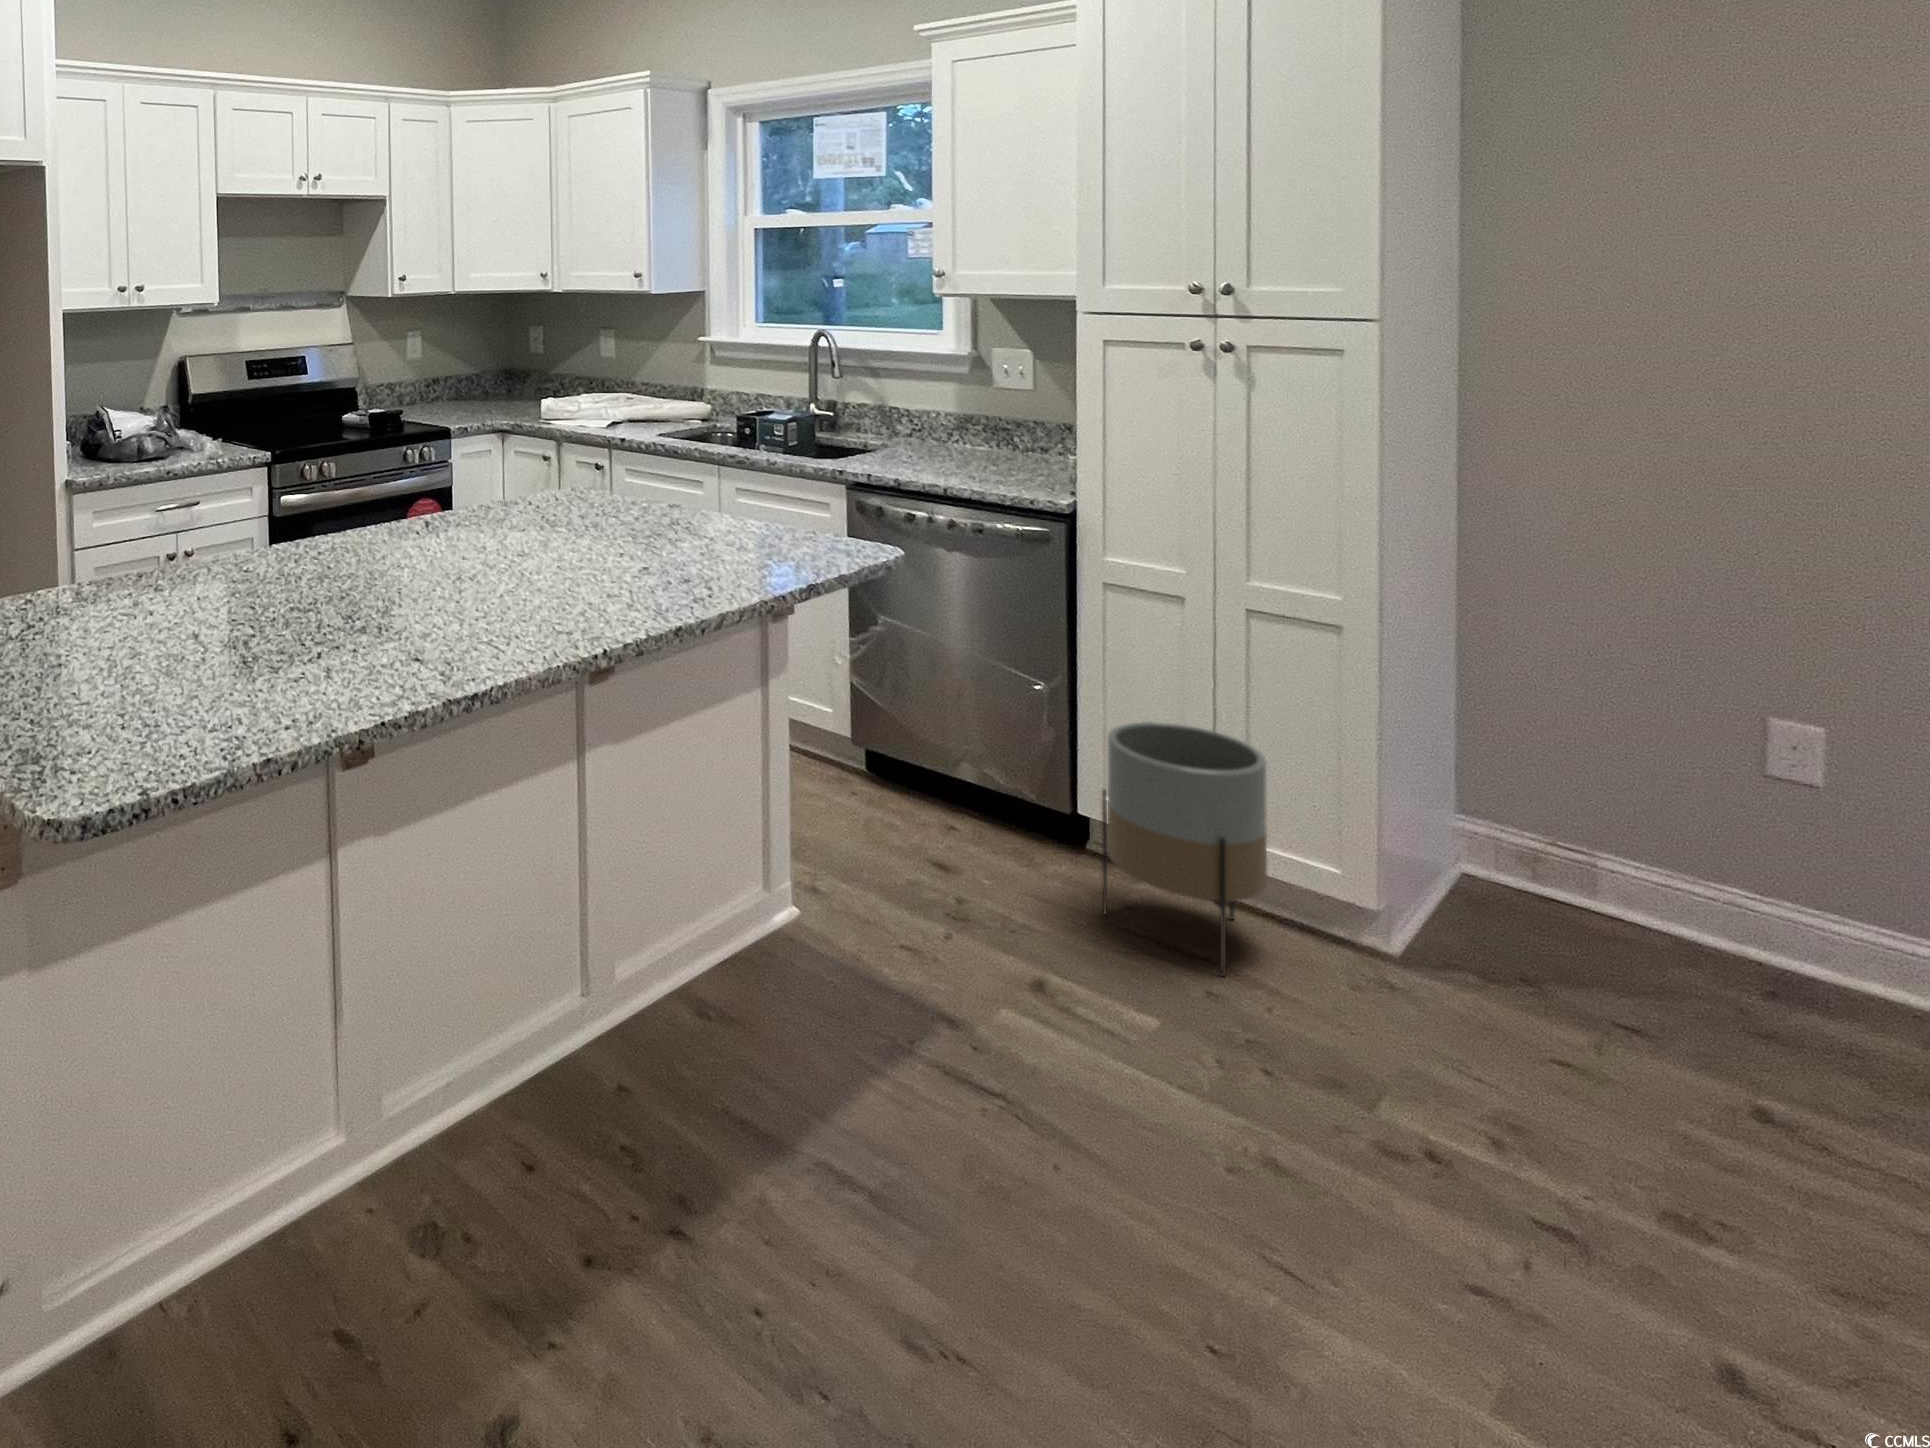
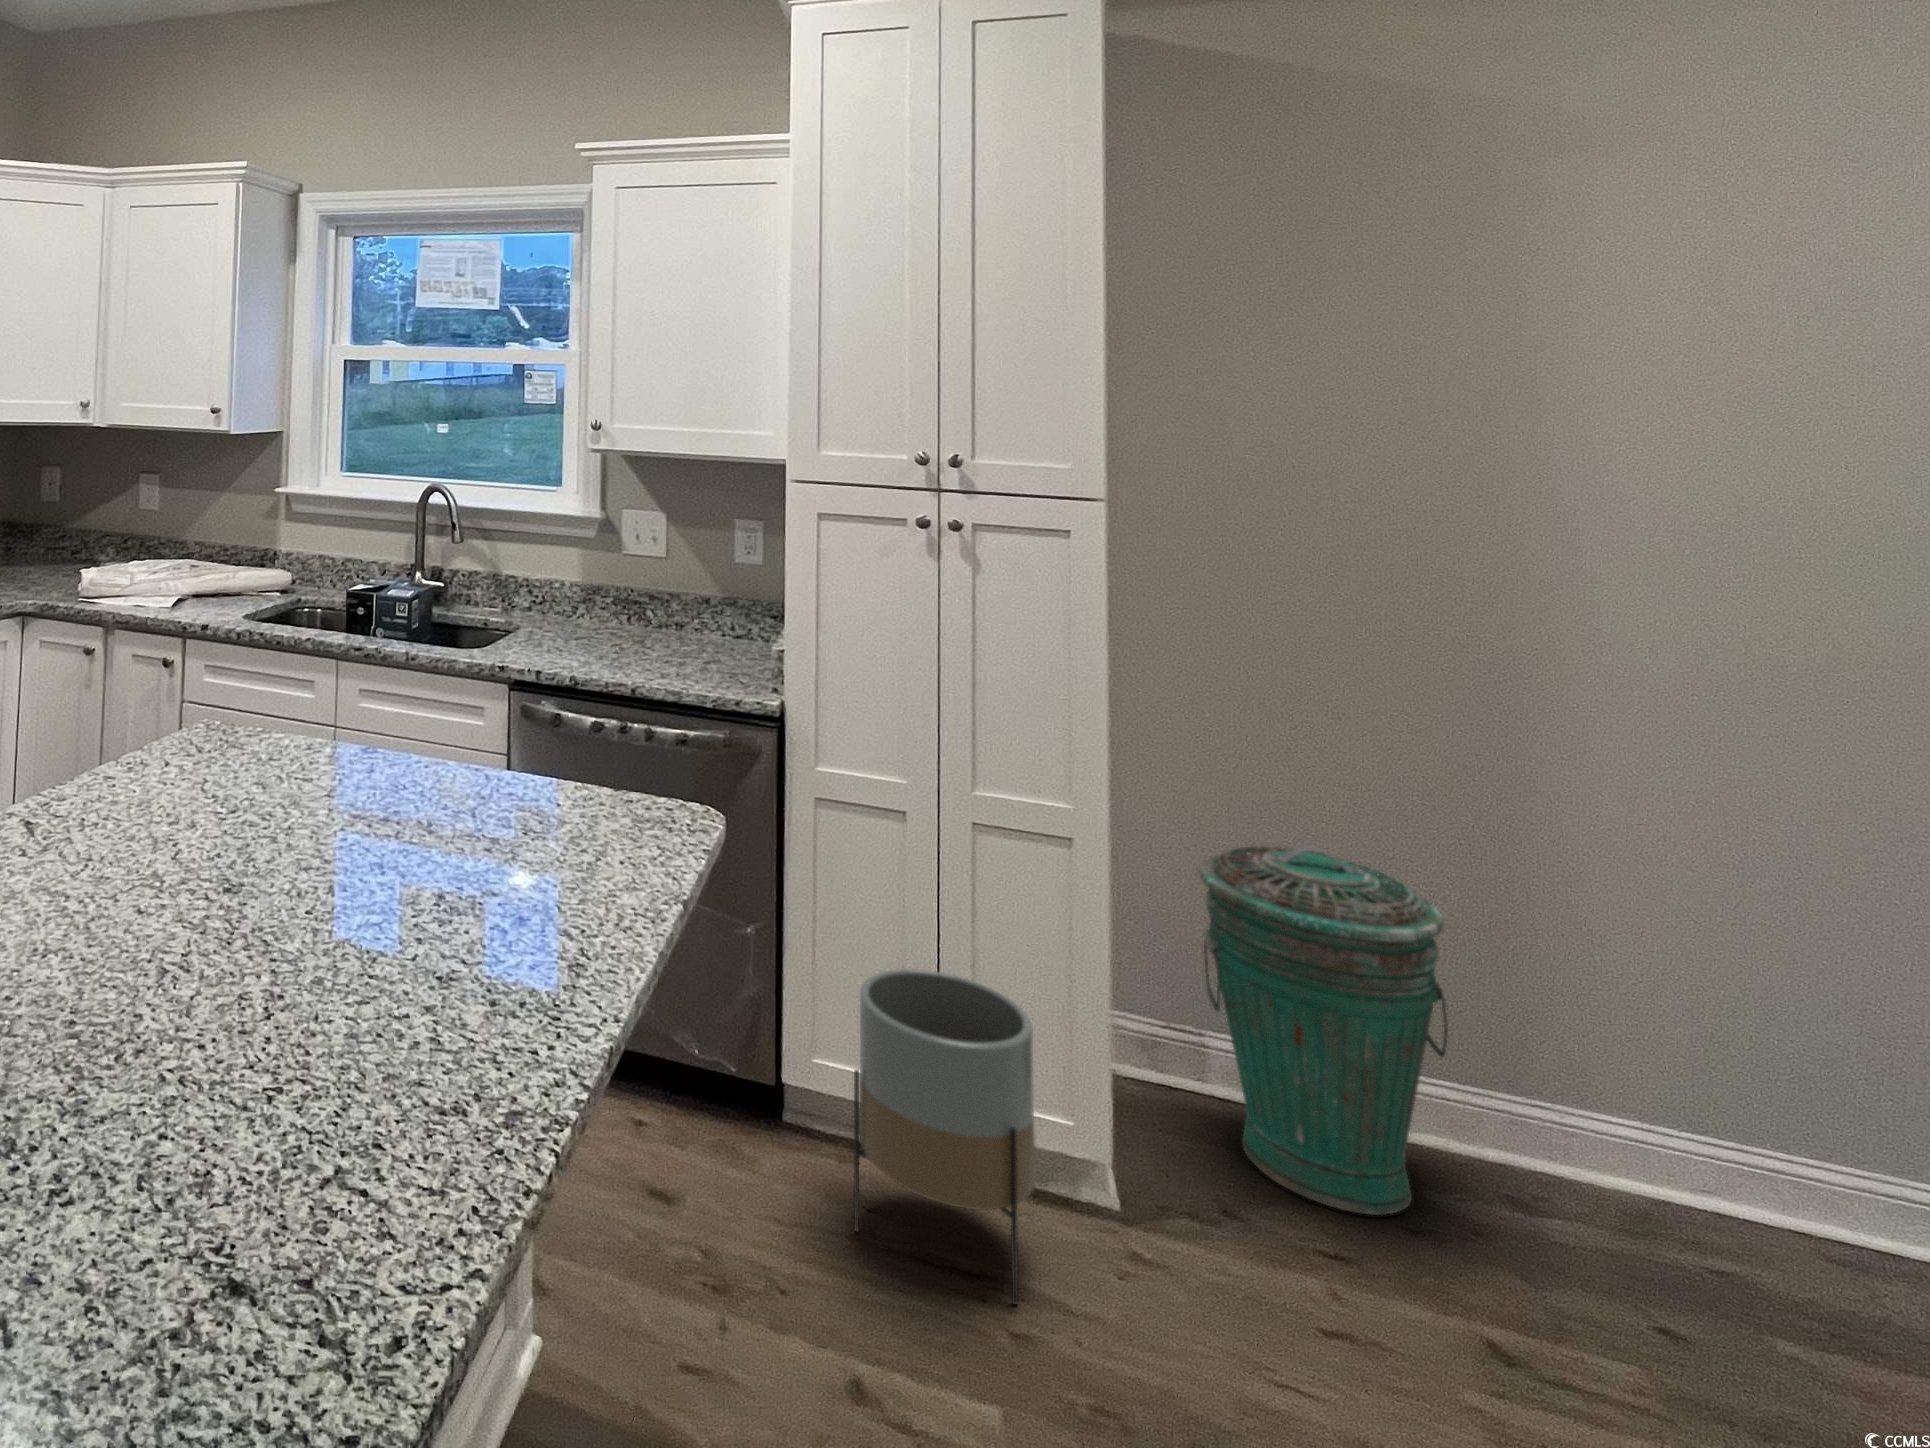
trash can: none [1542,665,1827,1012] -> present [1199,846,1448,1215]

